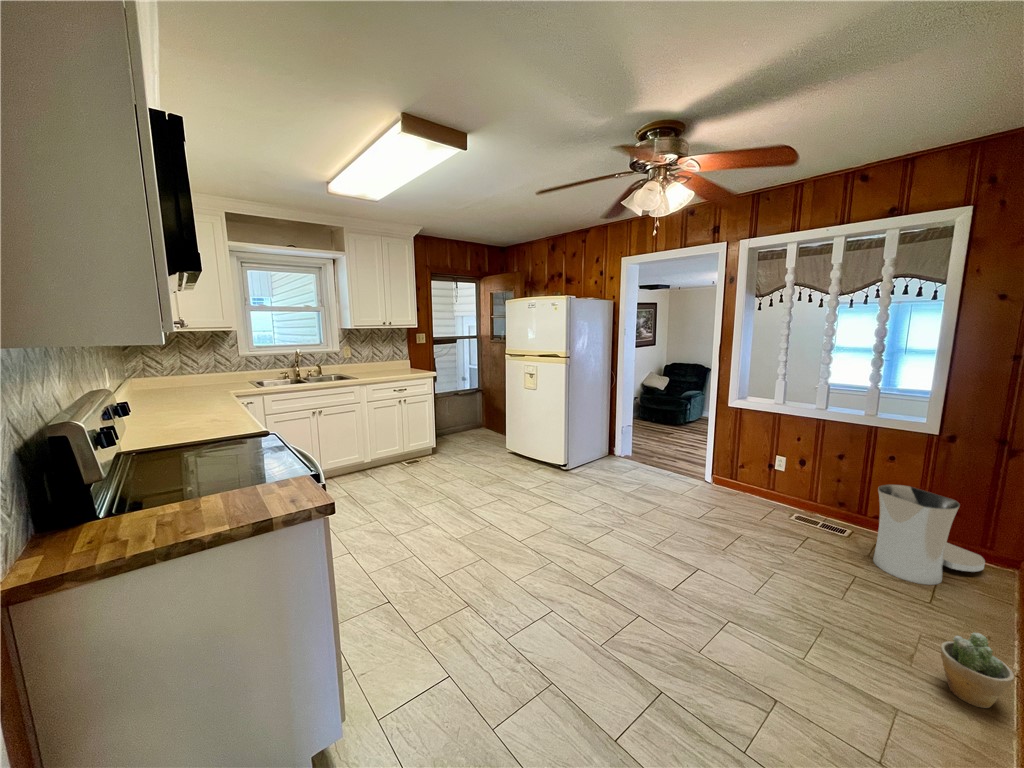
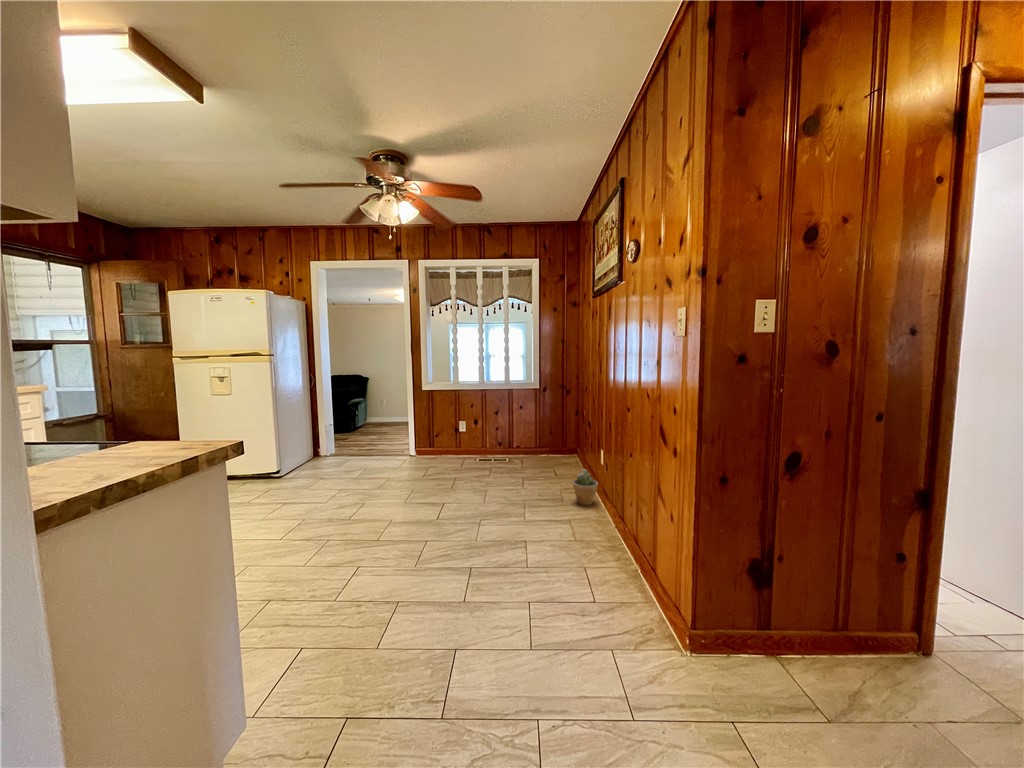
trash can: present [873,485,985,585] -> none [522,419,565,471]

